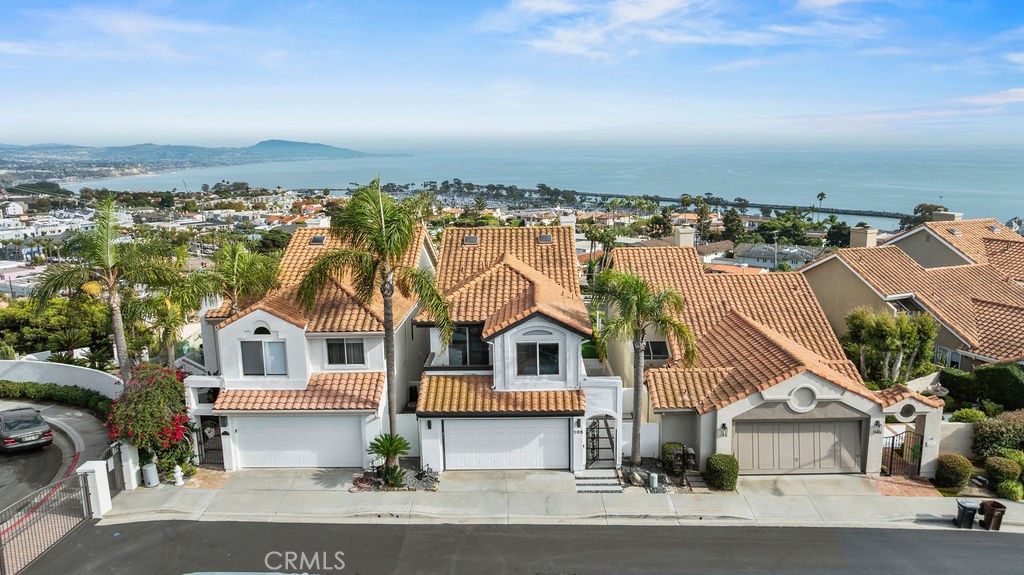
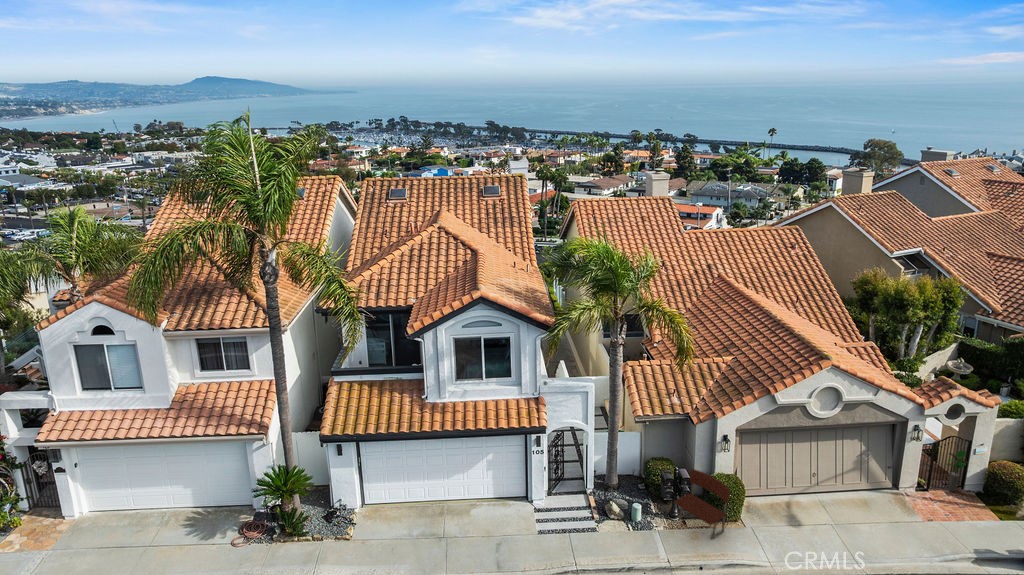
bench: none [684,449,725,501] -> present [674,469,730,539]

